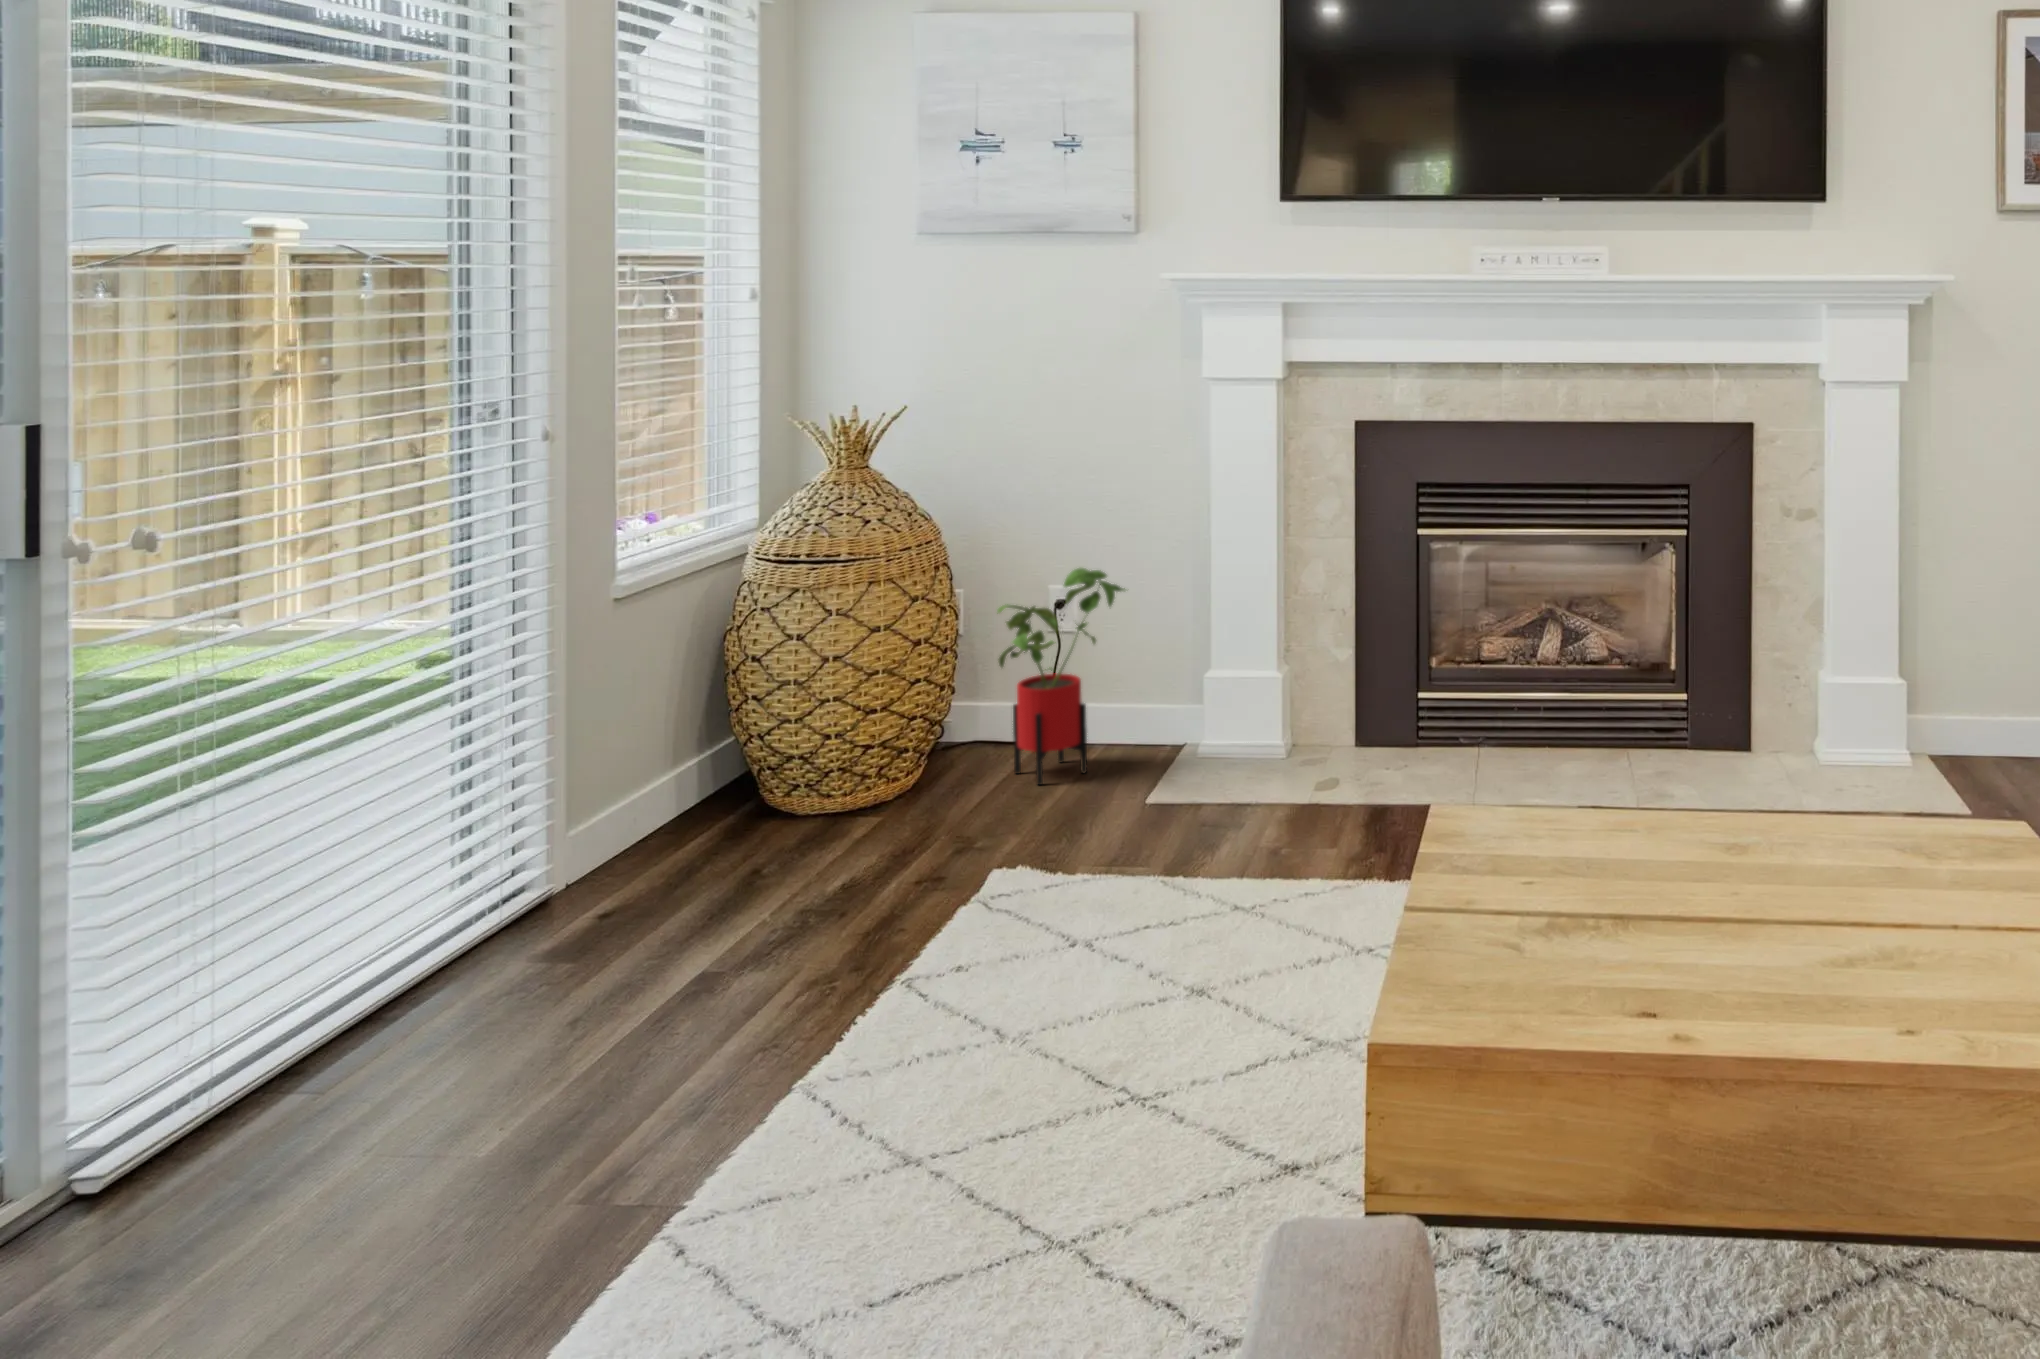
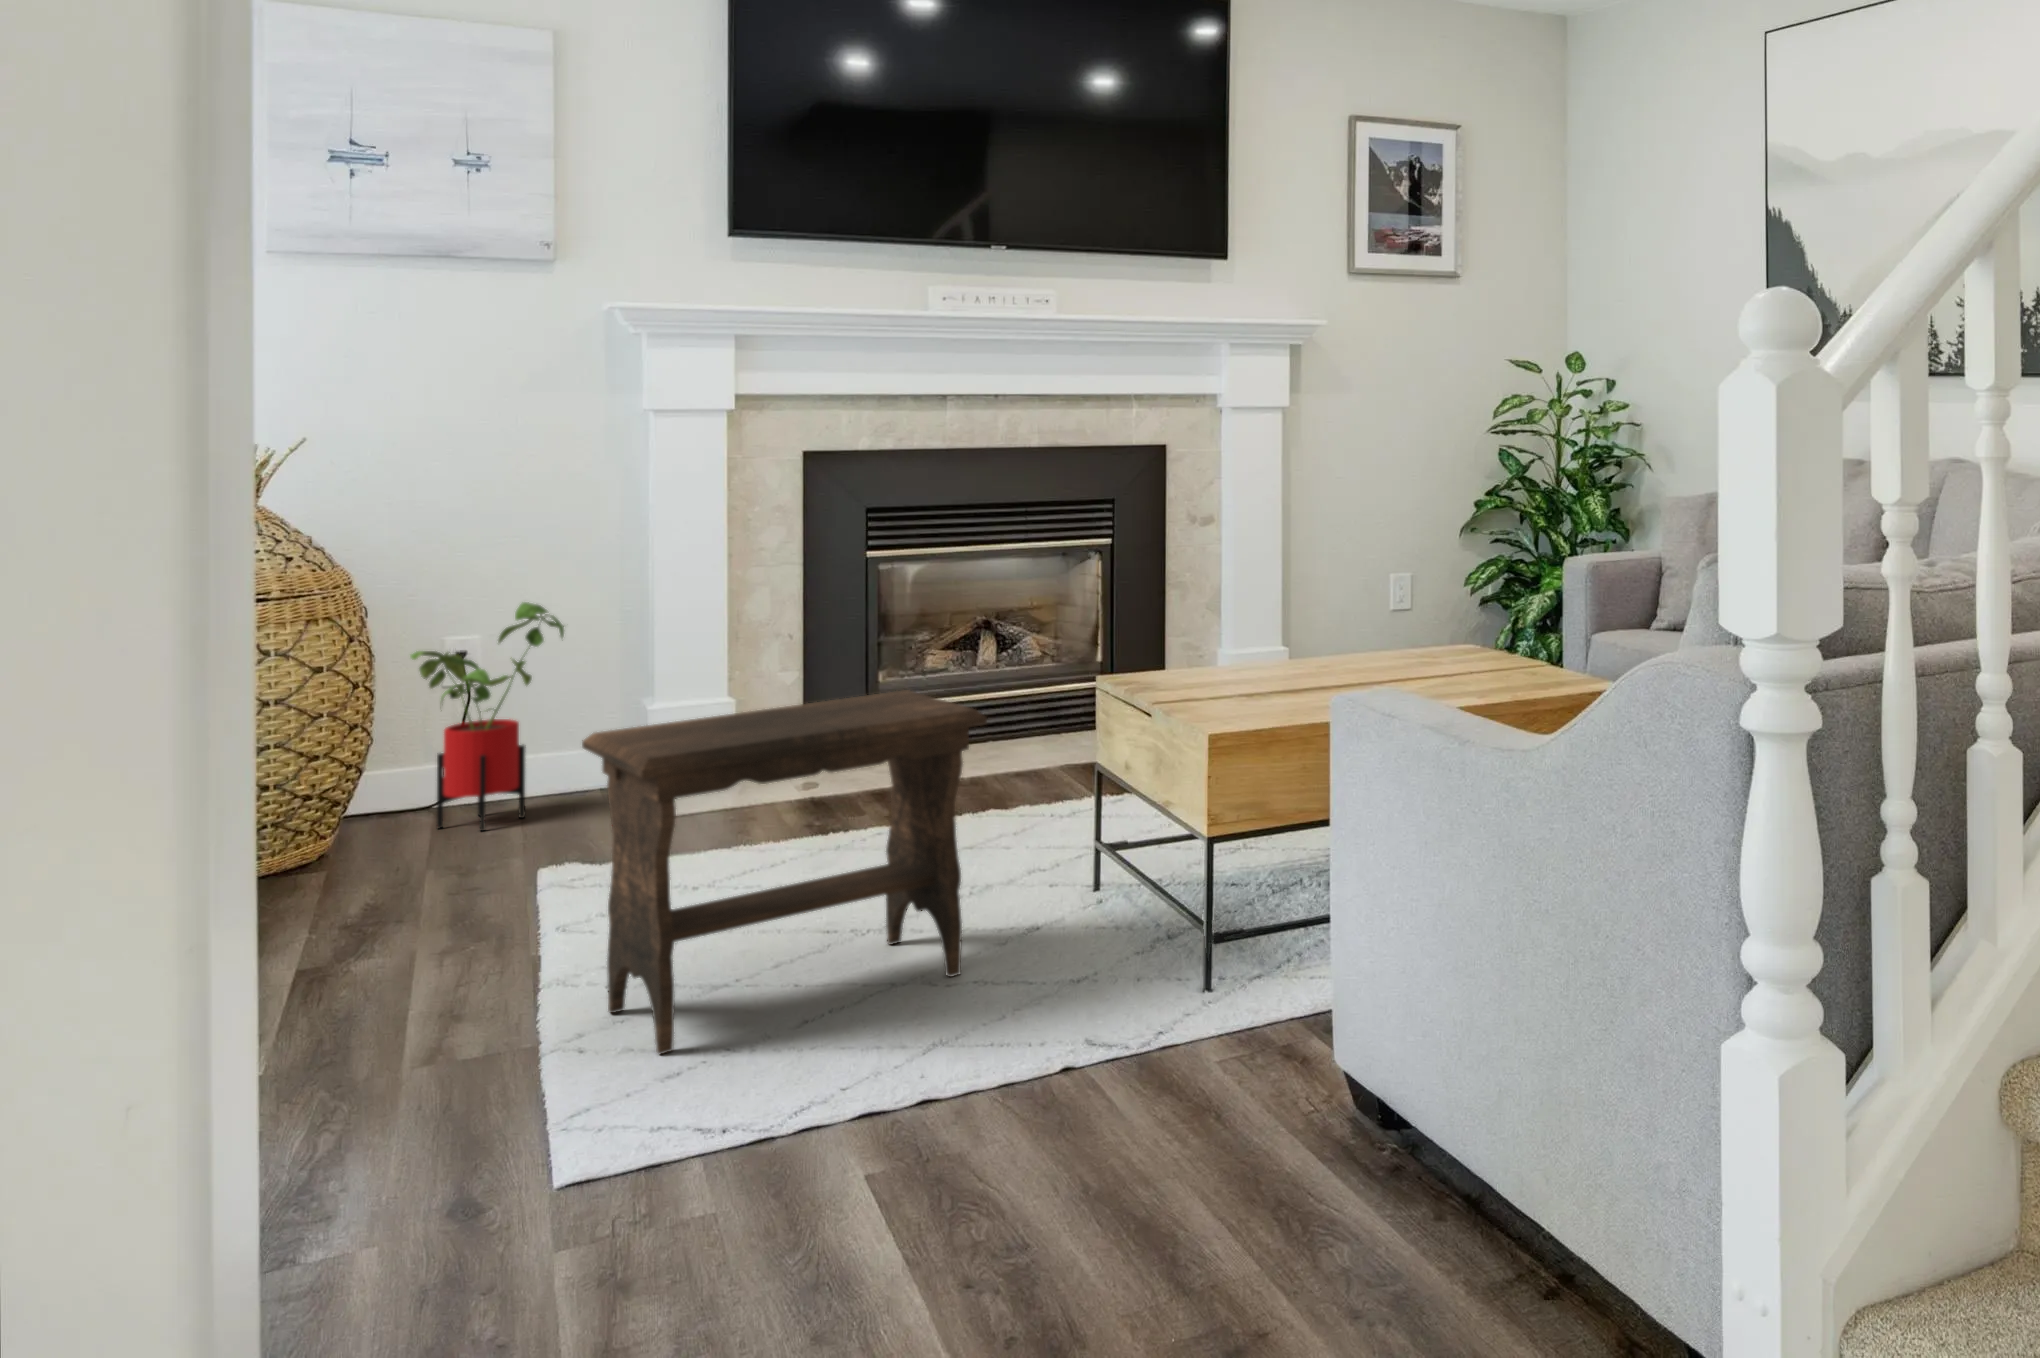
footstool: none [675,795,1174,1274] -> present [582,690,987,1054]

